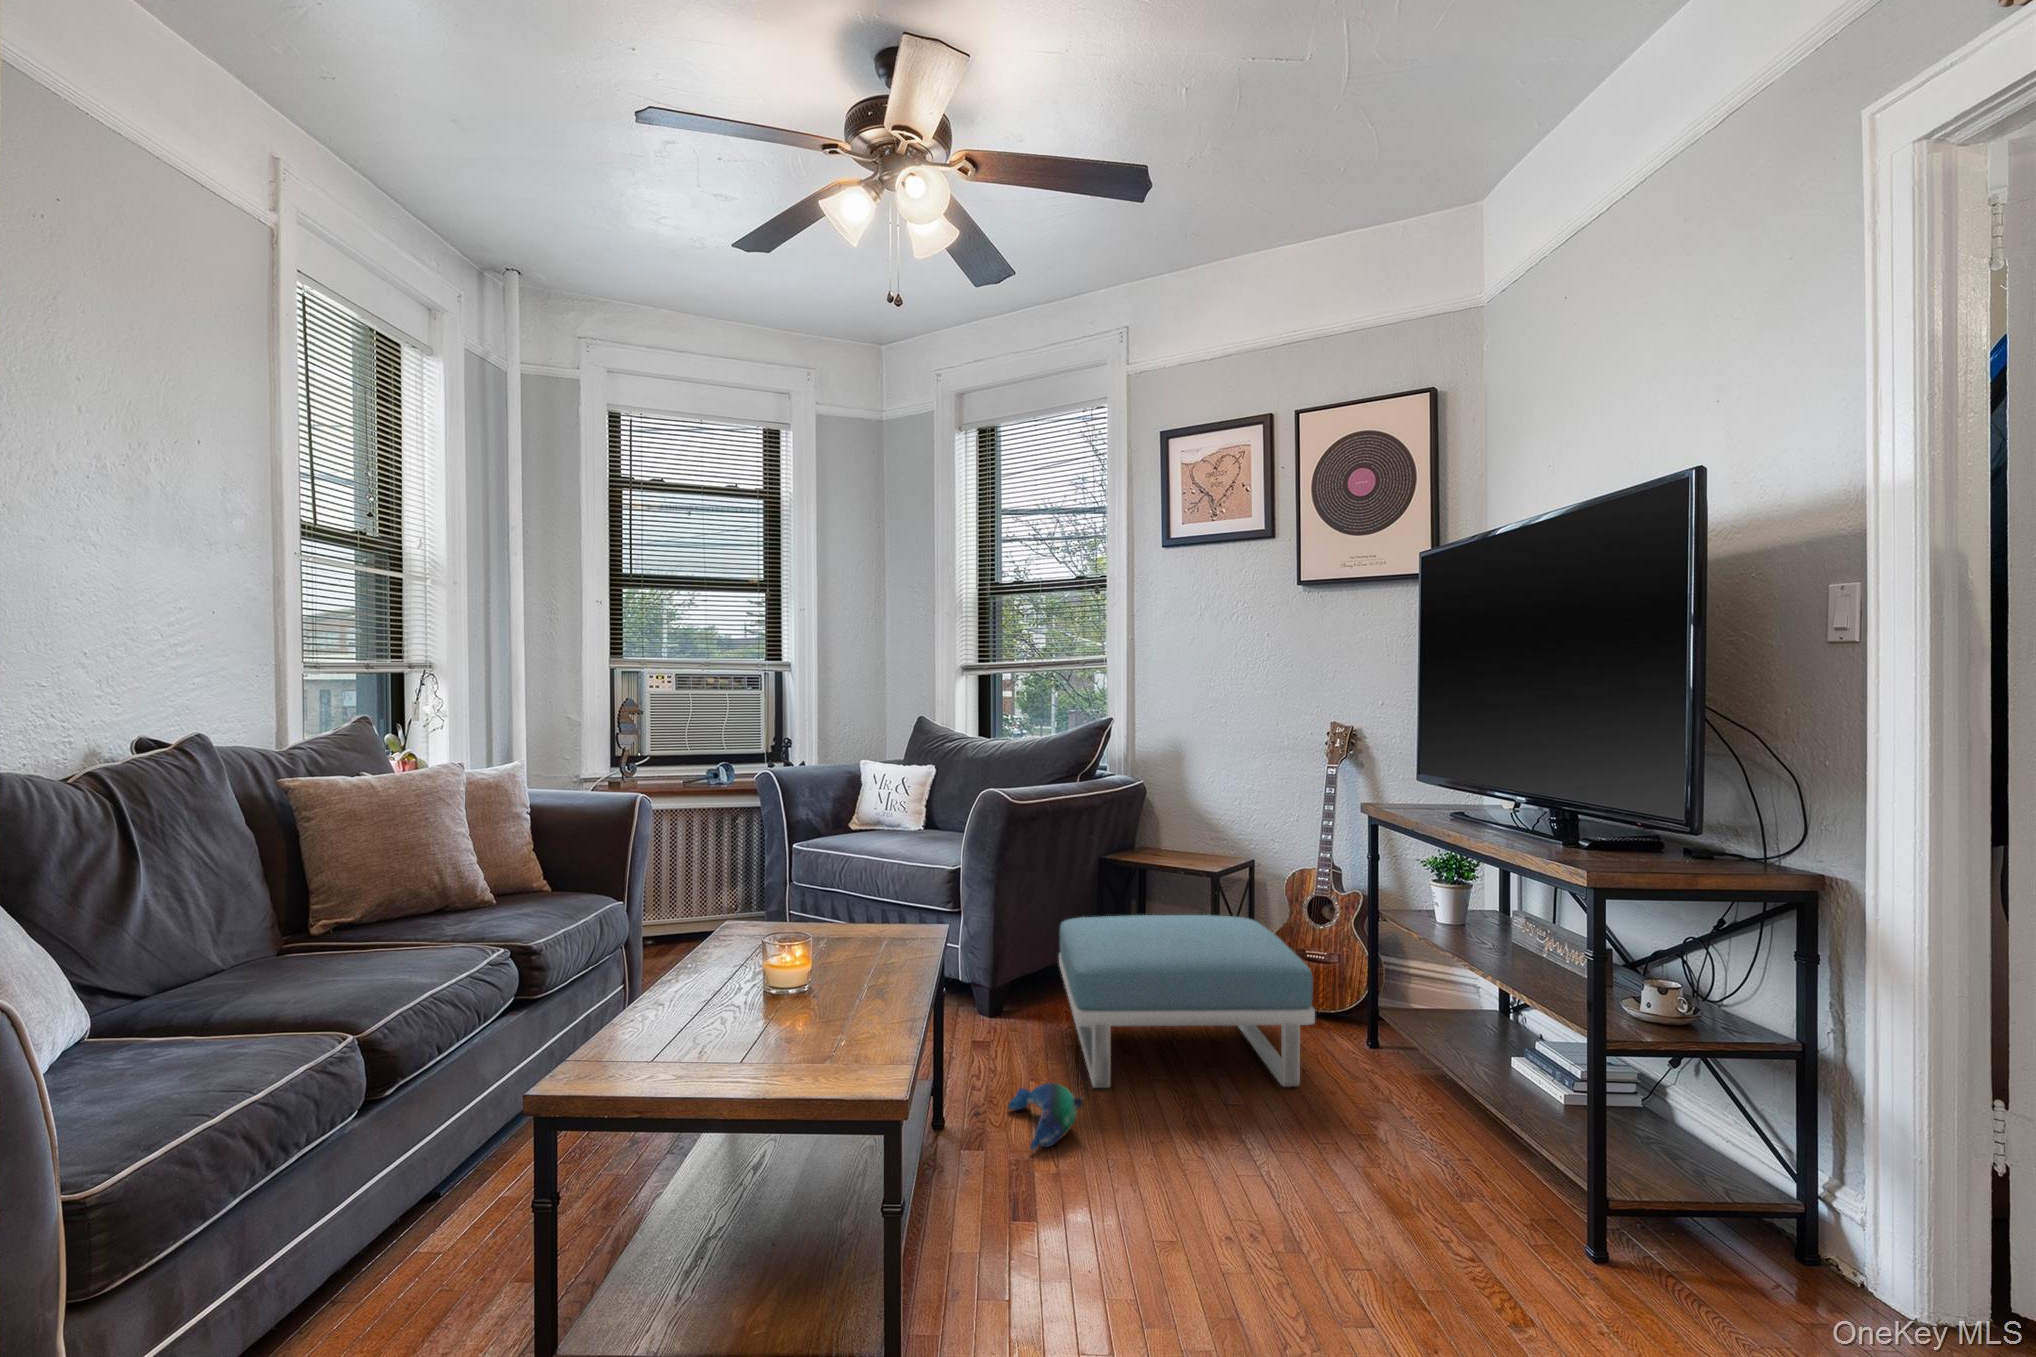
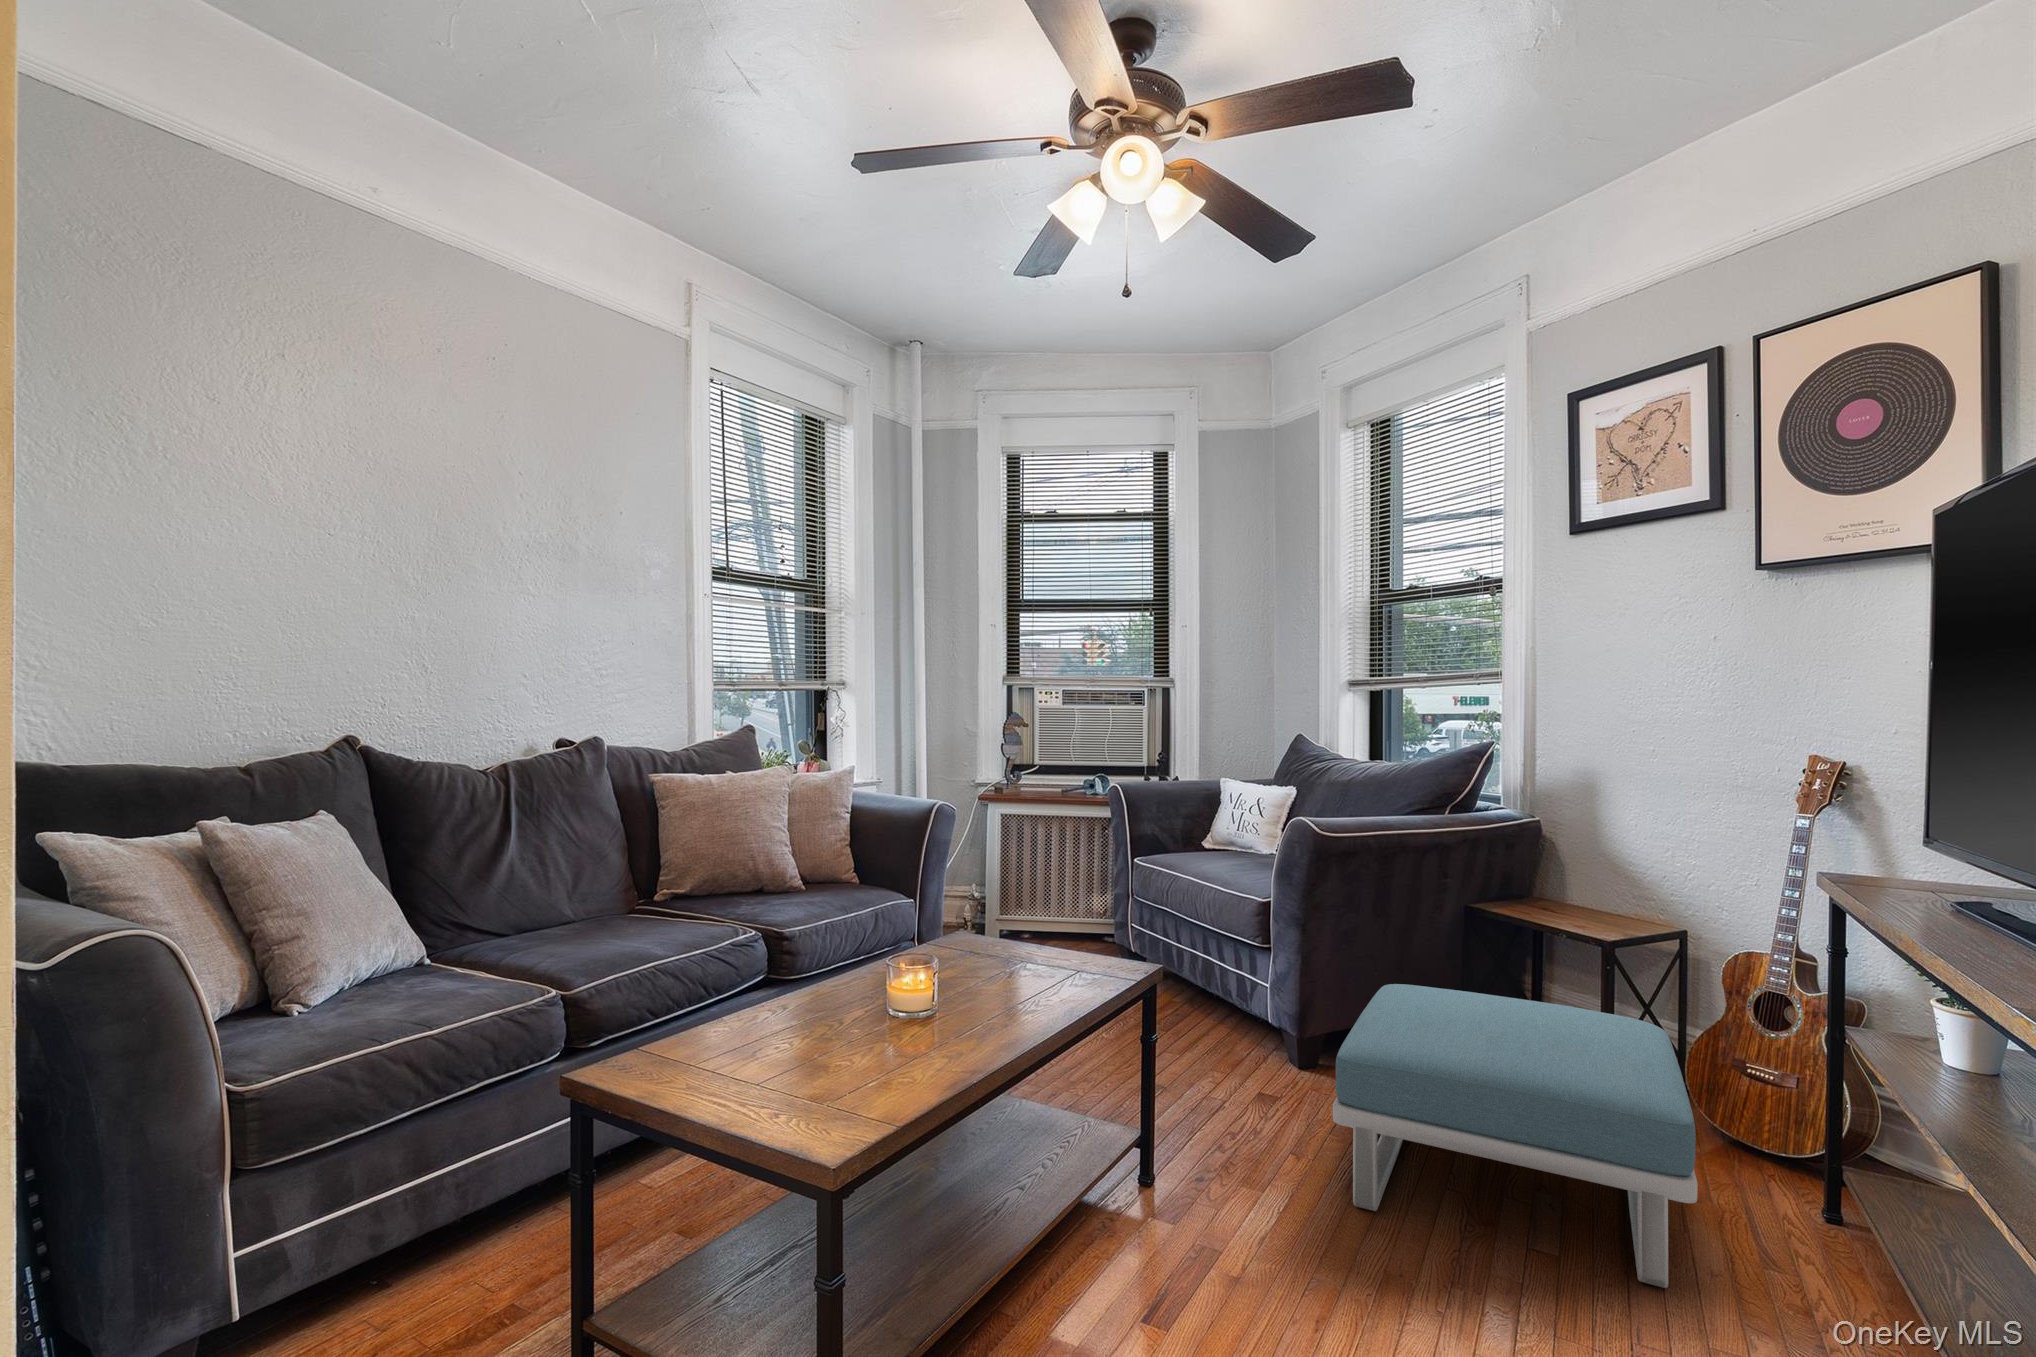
plush toy: present [1008,1083,1083,1150] -> none [1212,1183,1301,1270]

